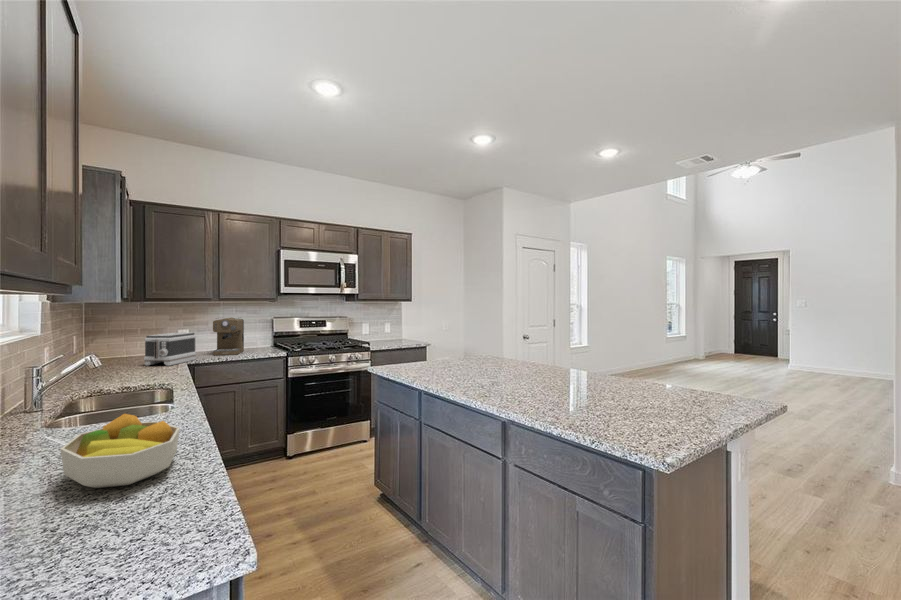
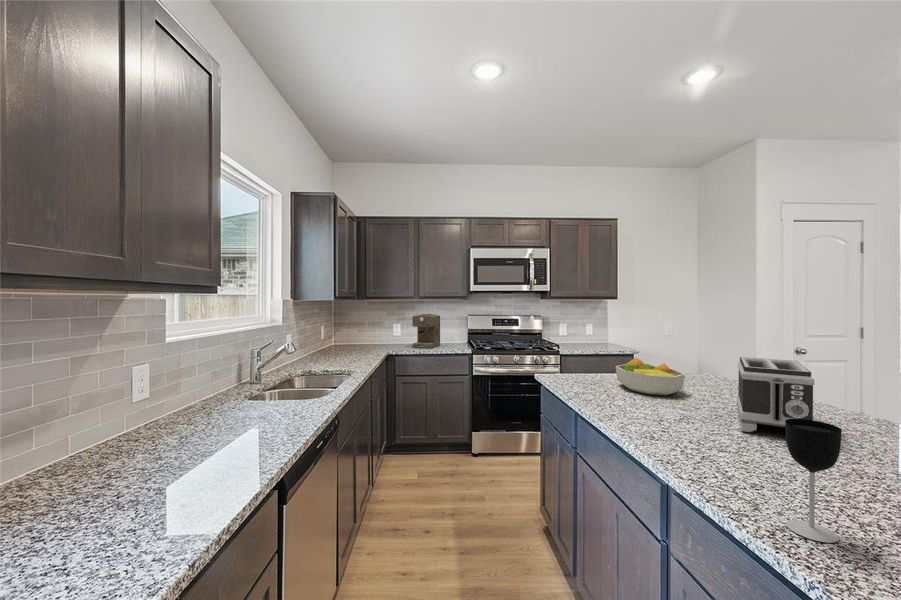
toaster: present [144,333,196,366] -> present [737,357,814,432]
wine glass: none [569,366,592,425] -> present [785,419,842,543]
fruit bowl: present [60,414,180,488] -> present [616,358,685,396]

